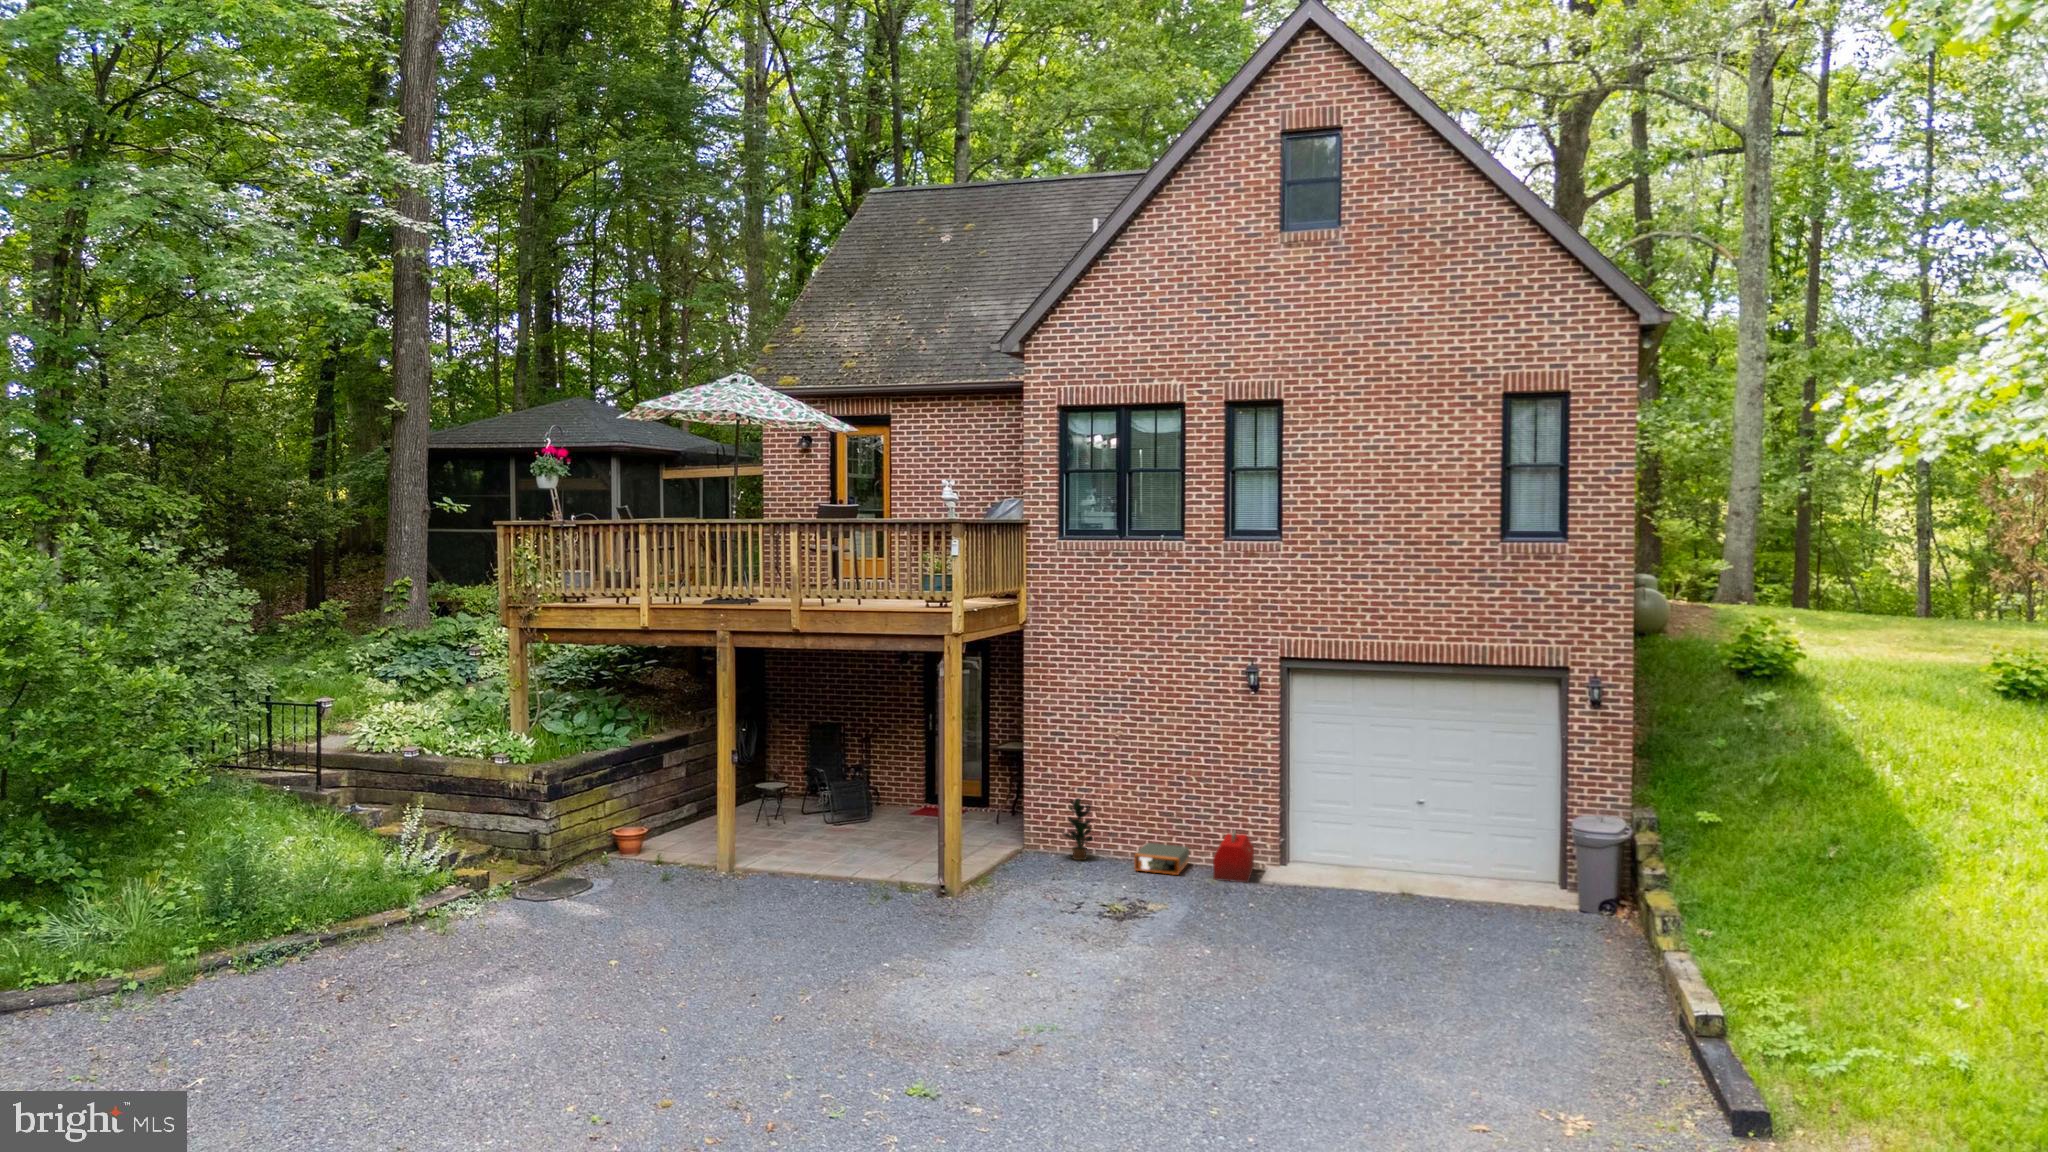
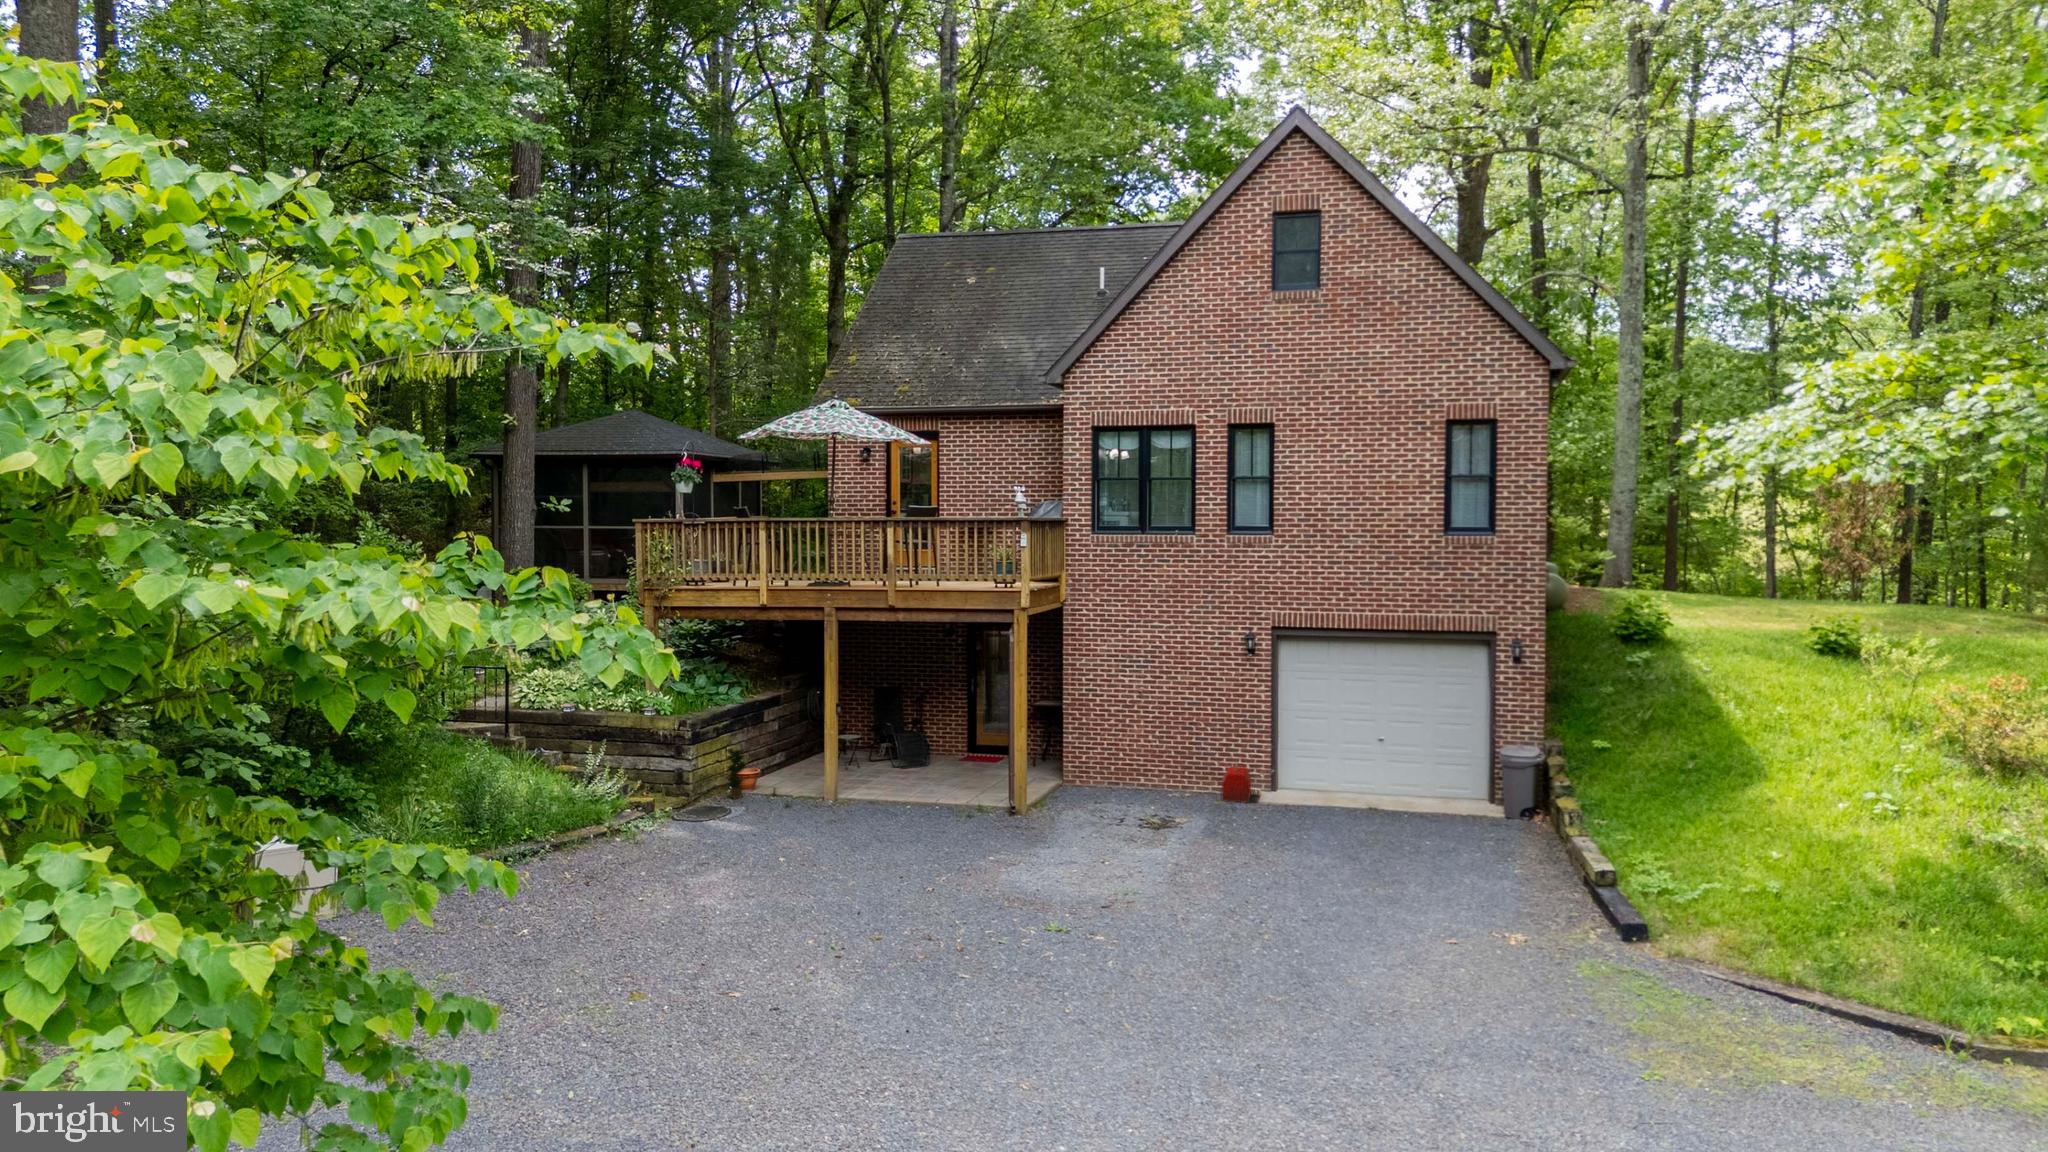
potted plant: present [1062,798,1094,860] -> present [723,749,748,798]
storage box: present [1134,843,1189,875] -> none [1158,775,1200,798]

